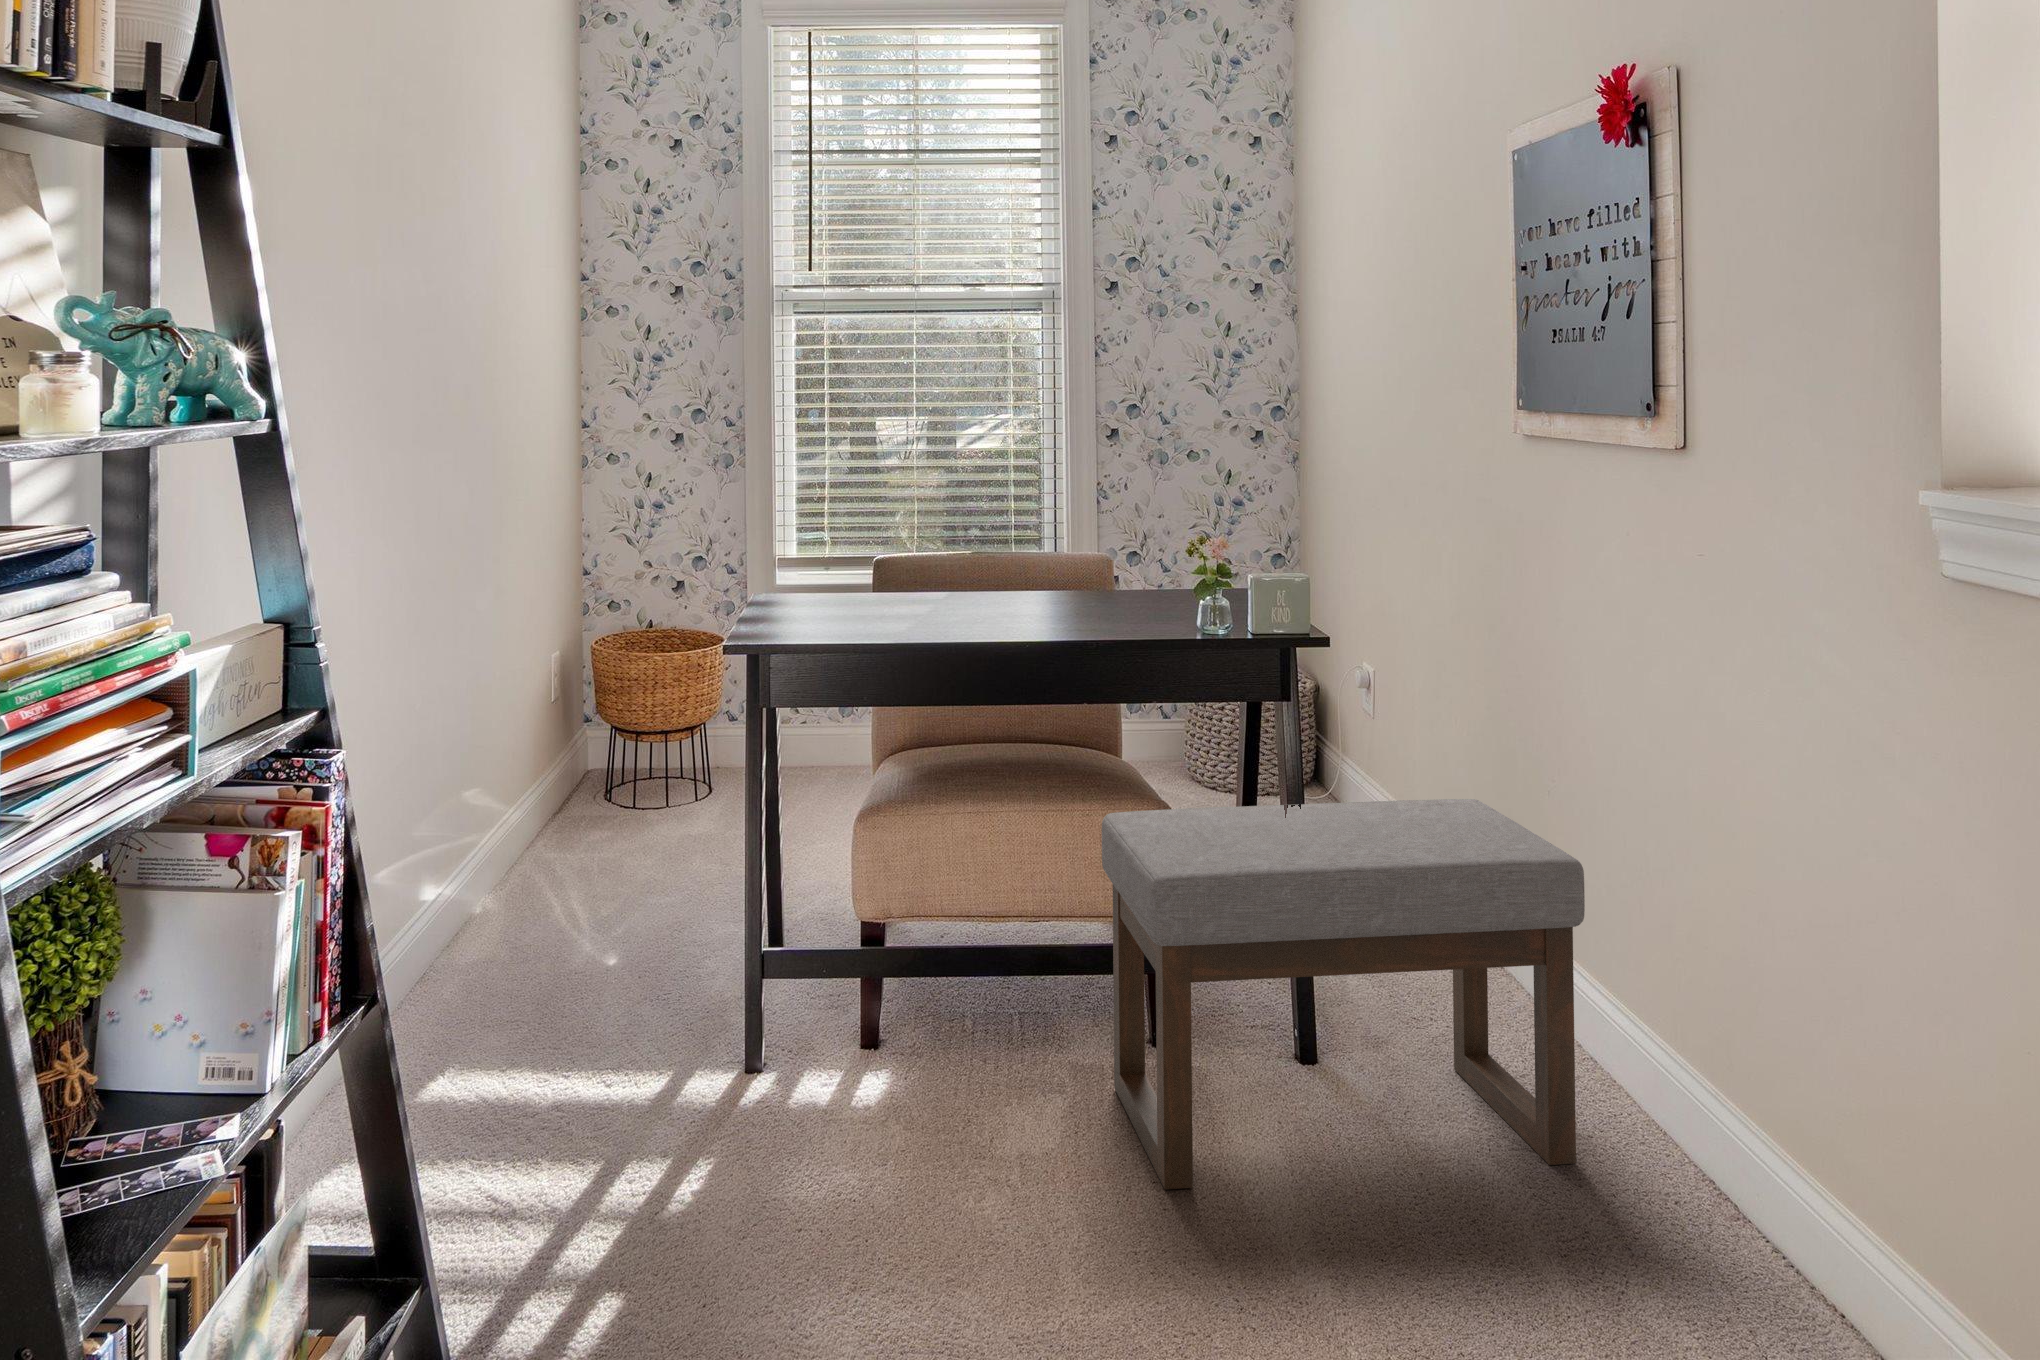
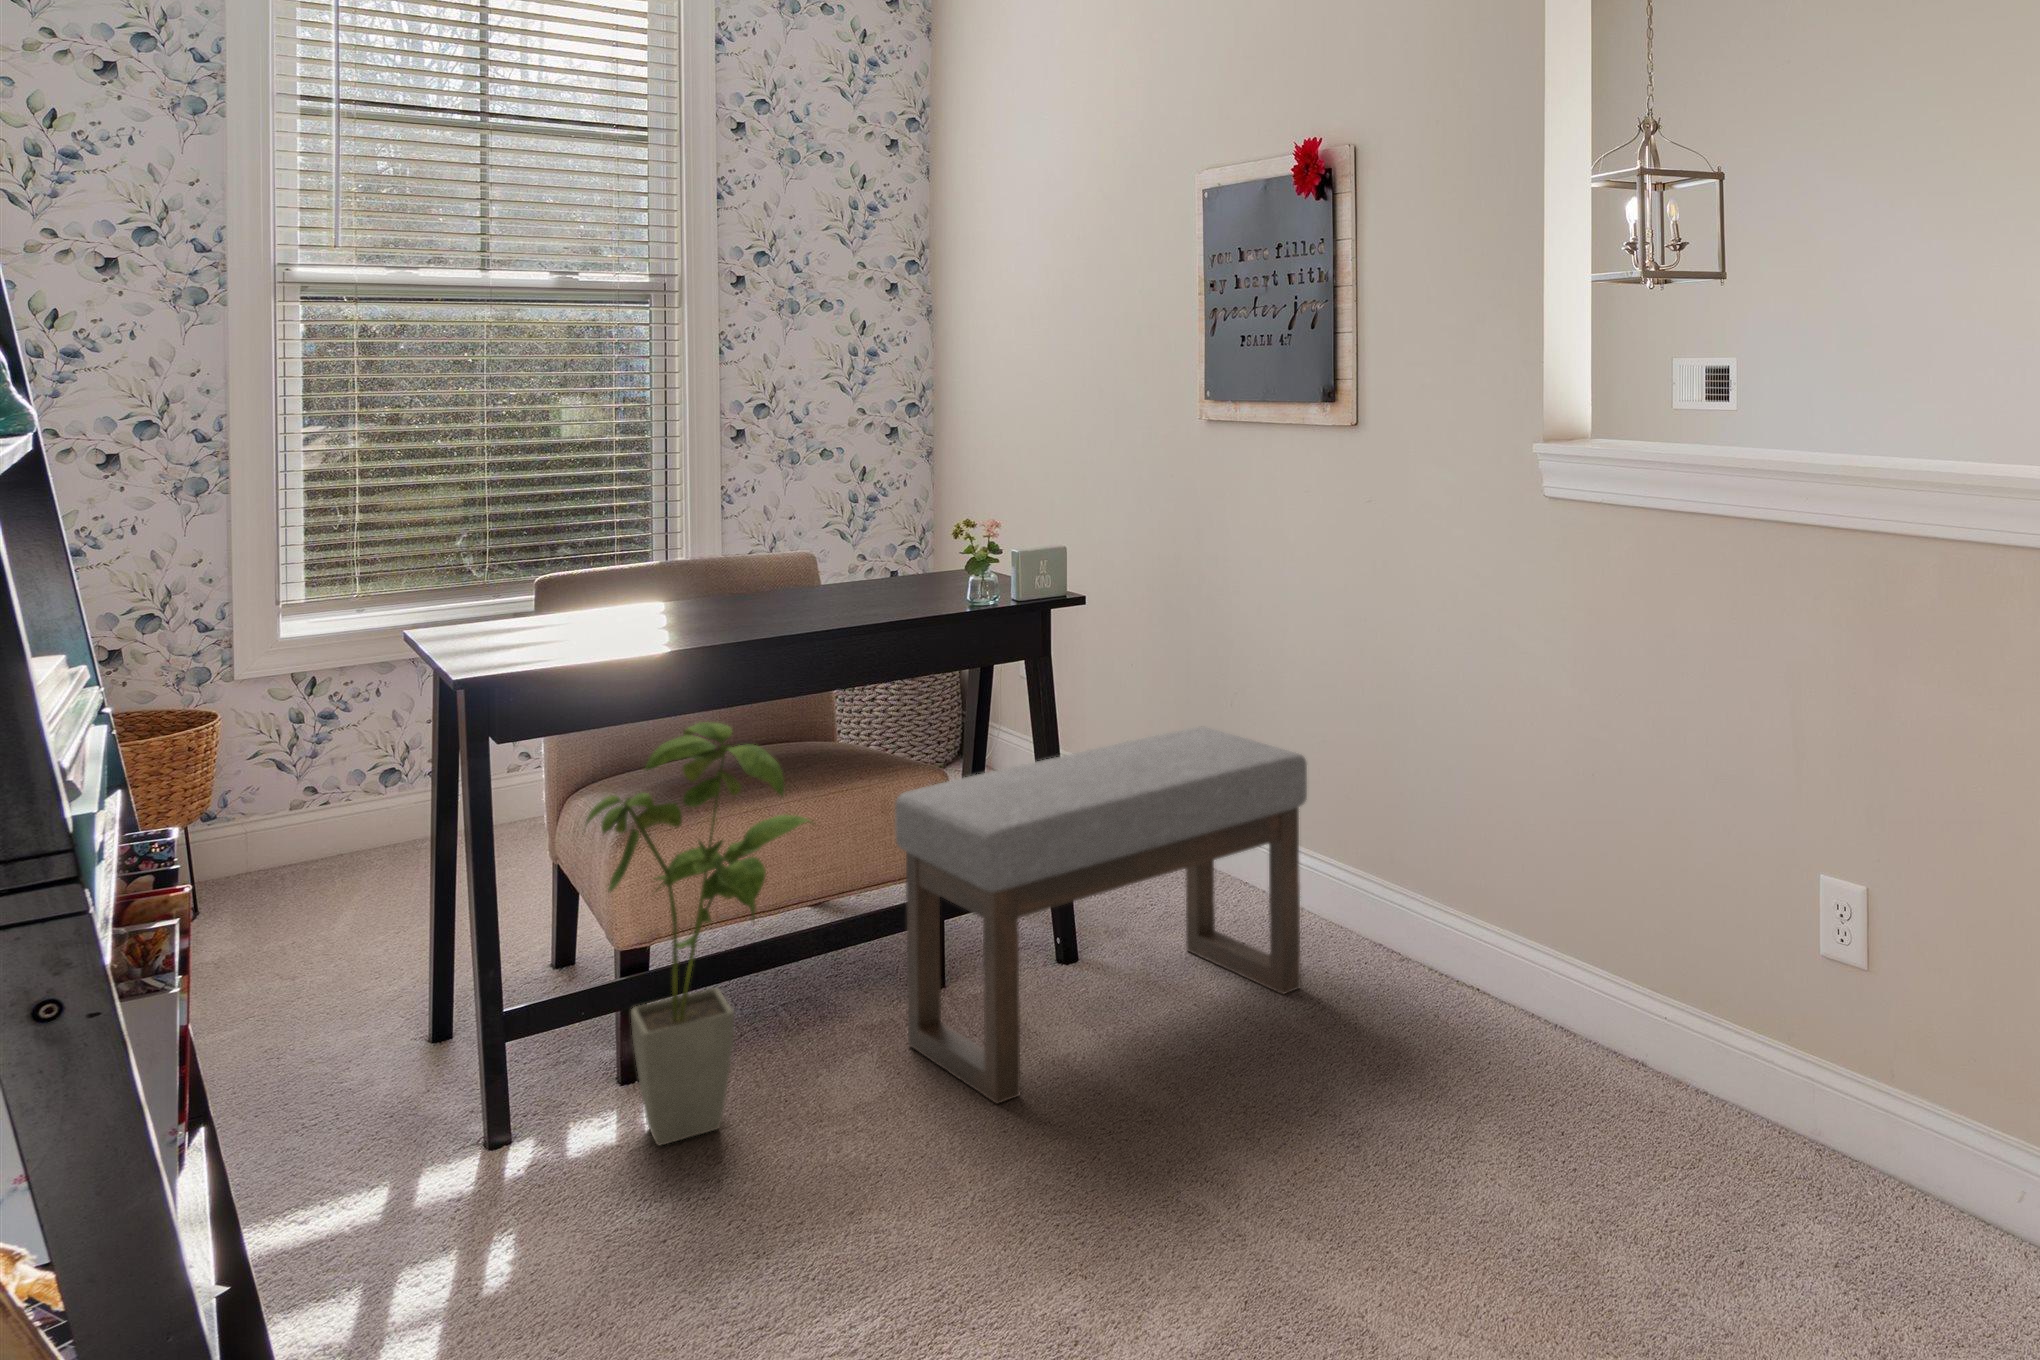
house plant: none [810,706,1023,1120] -> present [585,722,813,1146]

